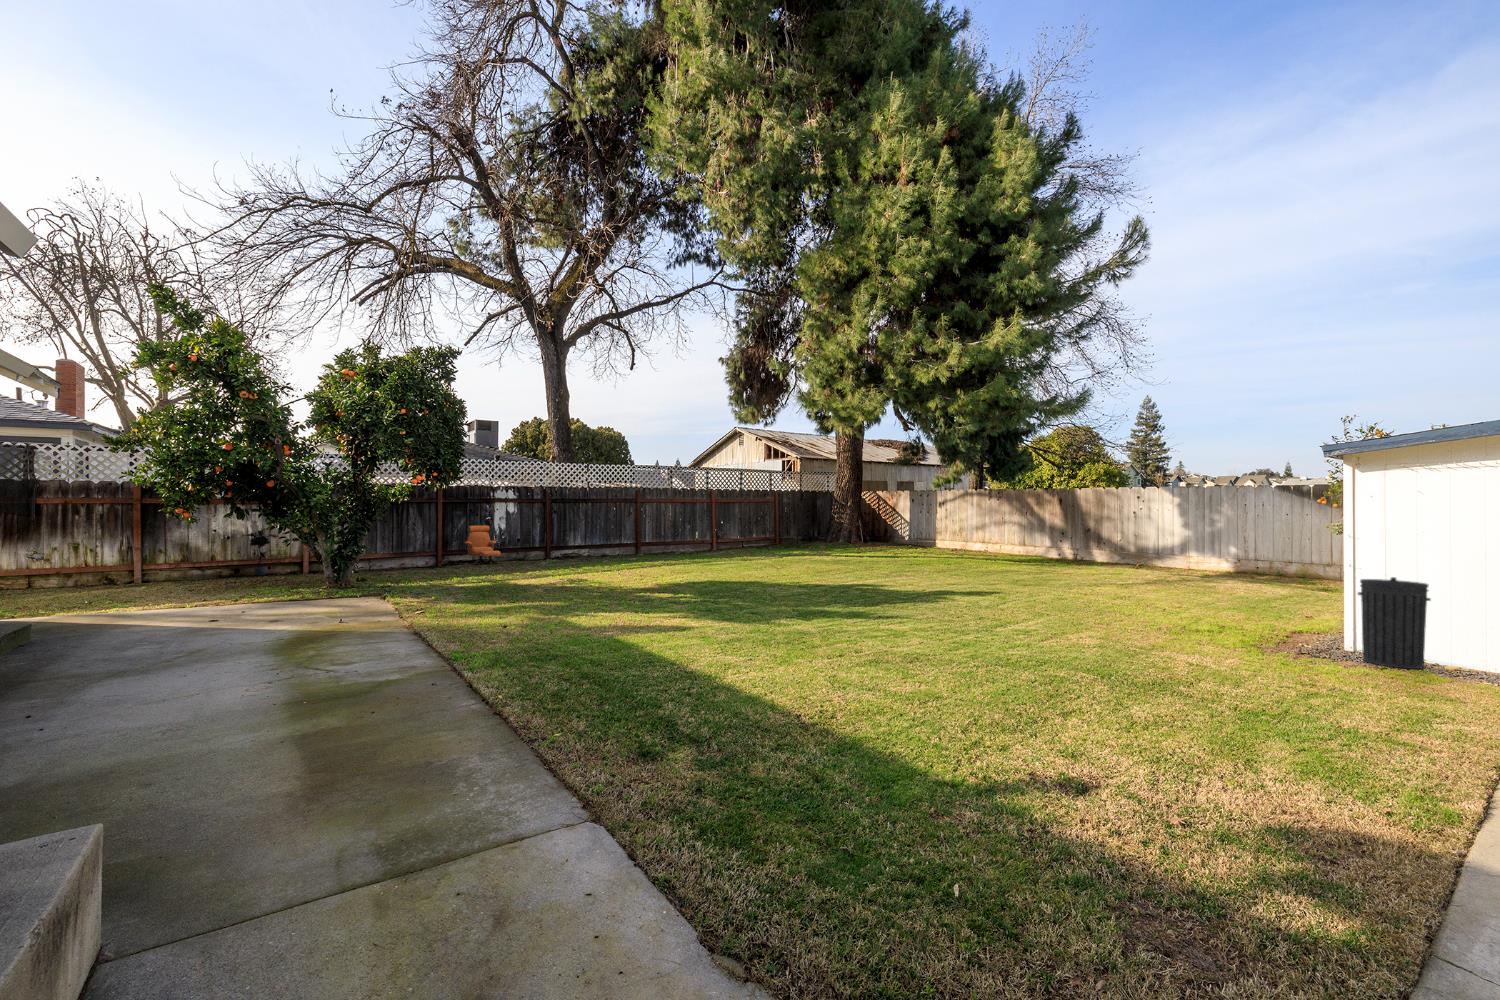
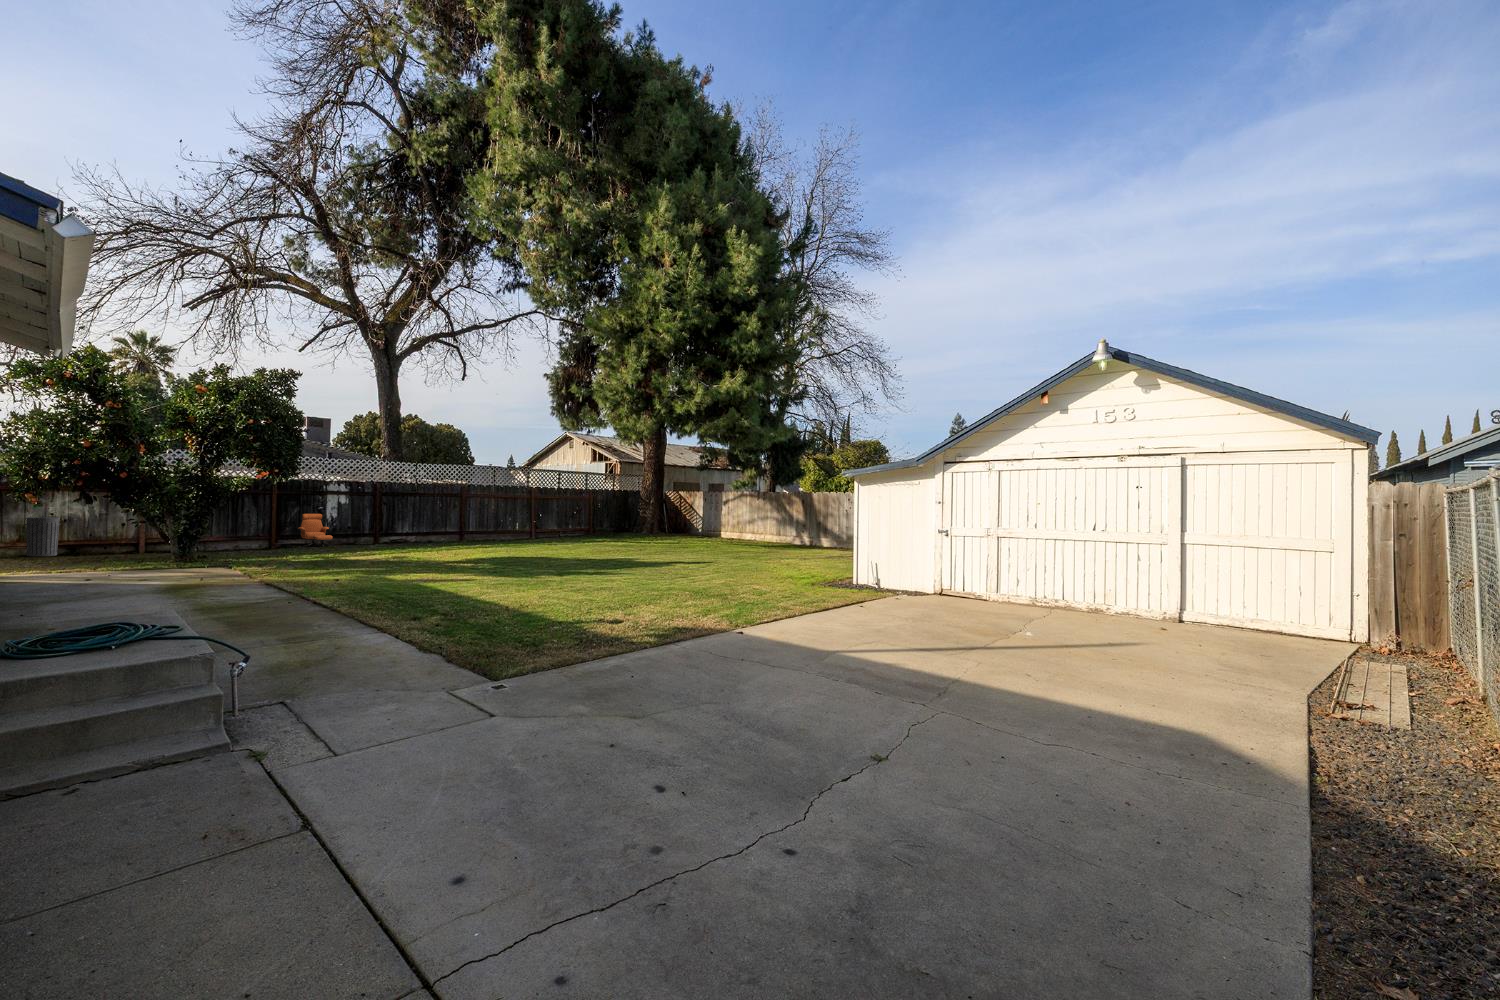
potted plant: present [242,530,279,576] -> none [81,513,119,553]
trash can: present [1358,577,1431,669] -> present [25,515,61,556]

